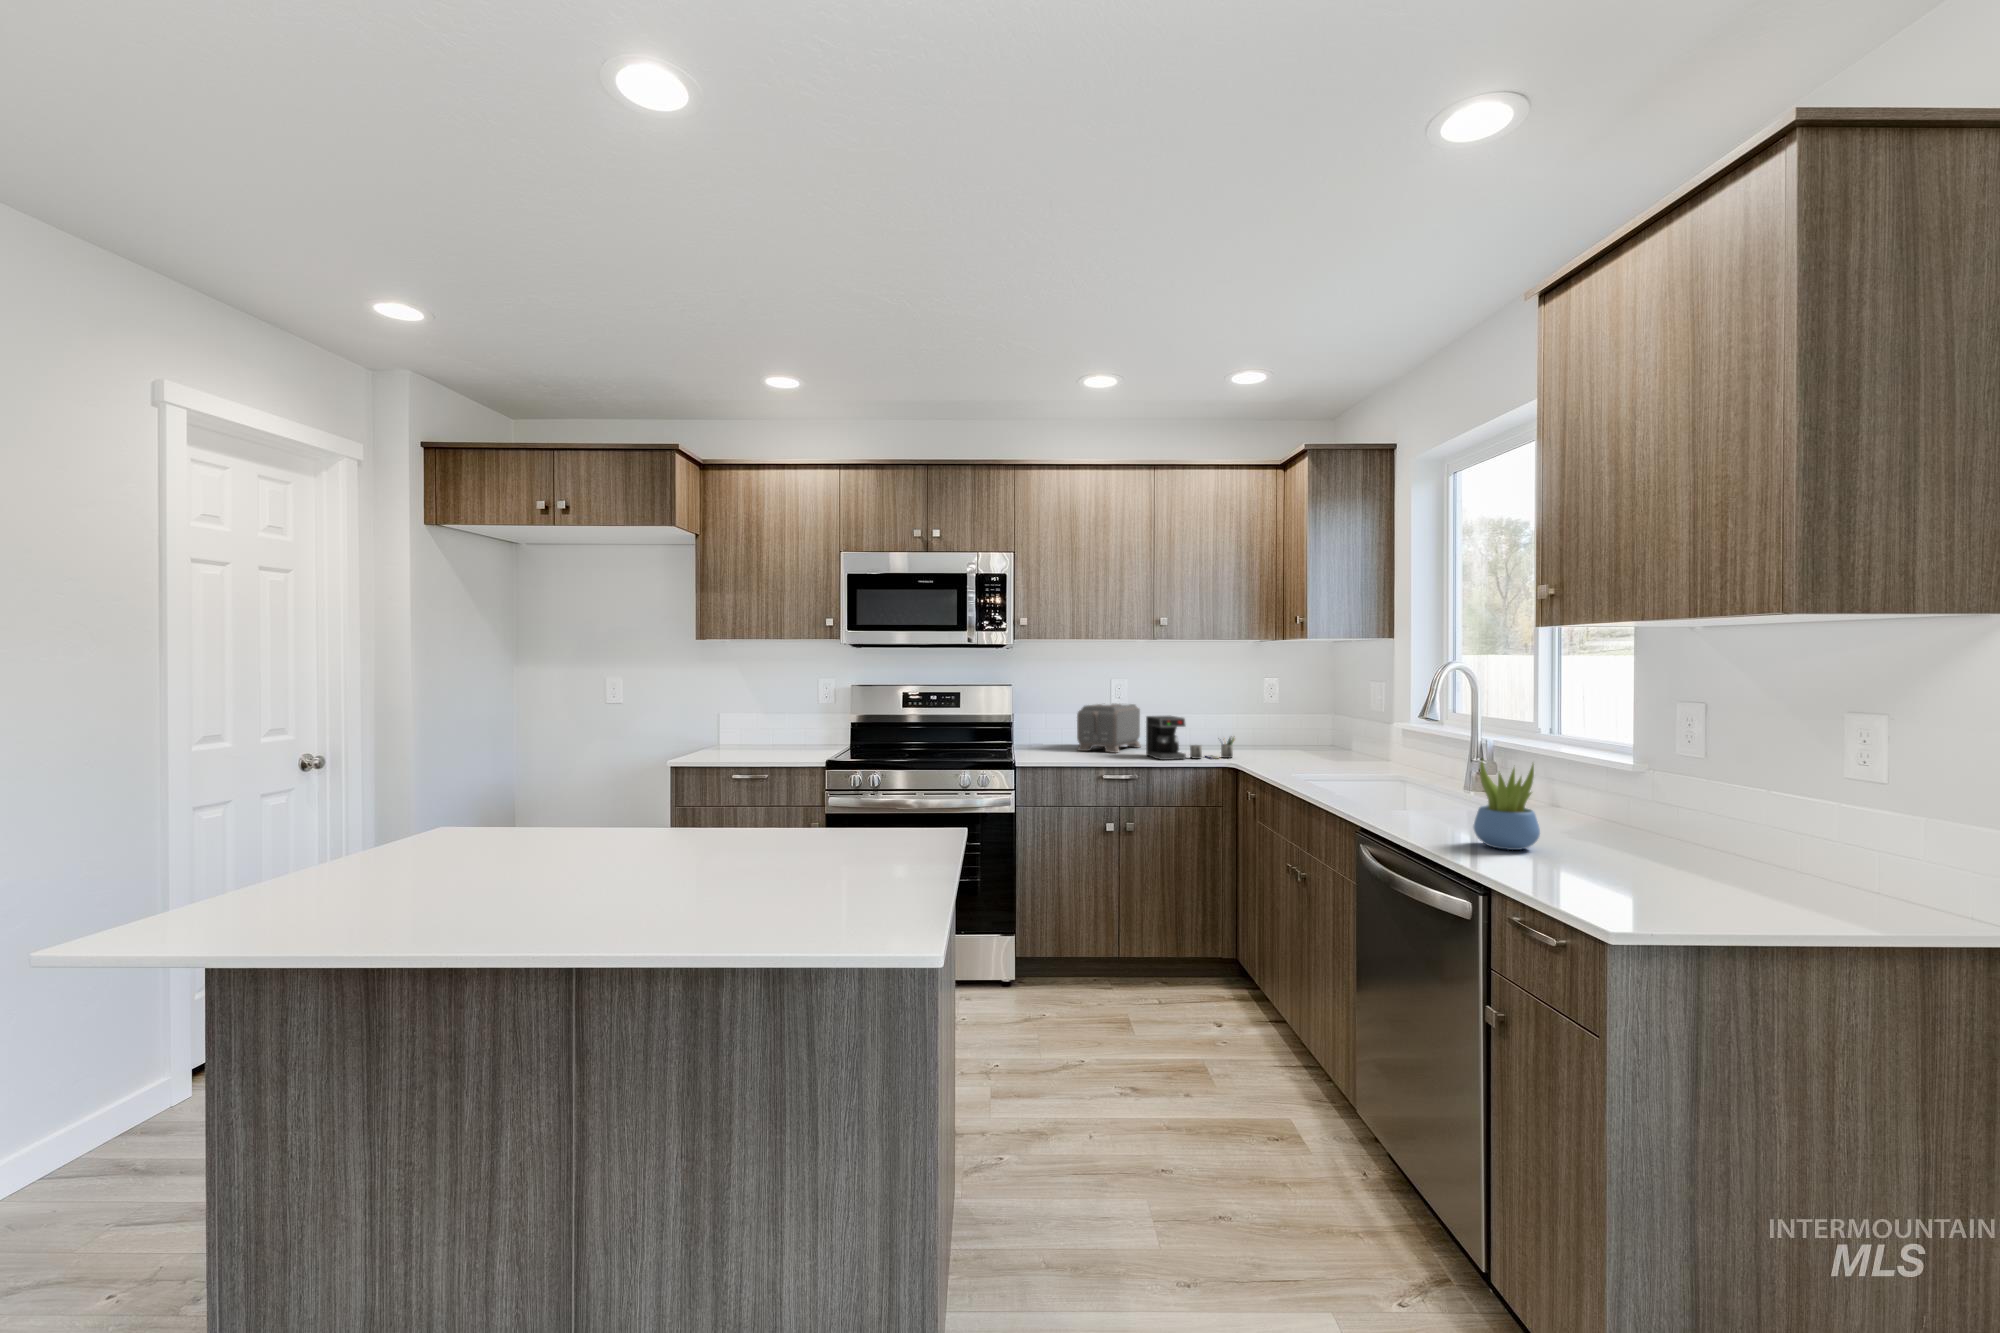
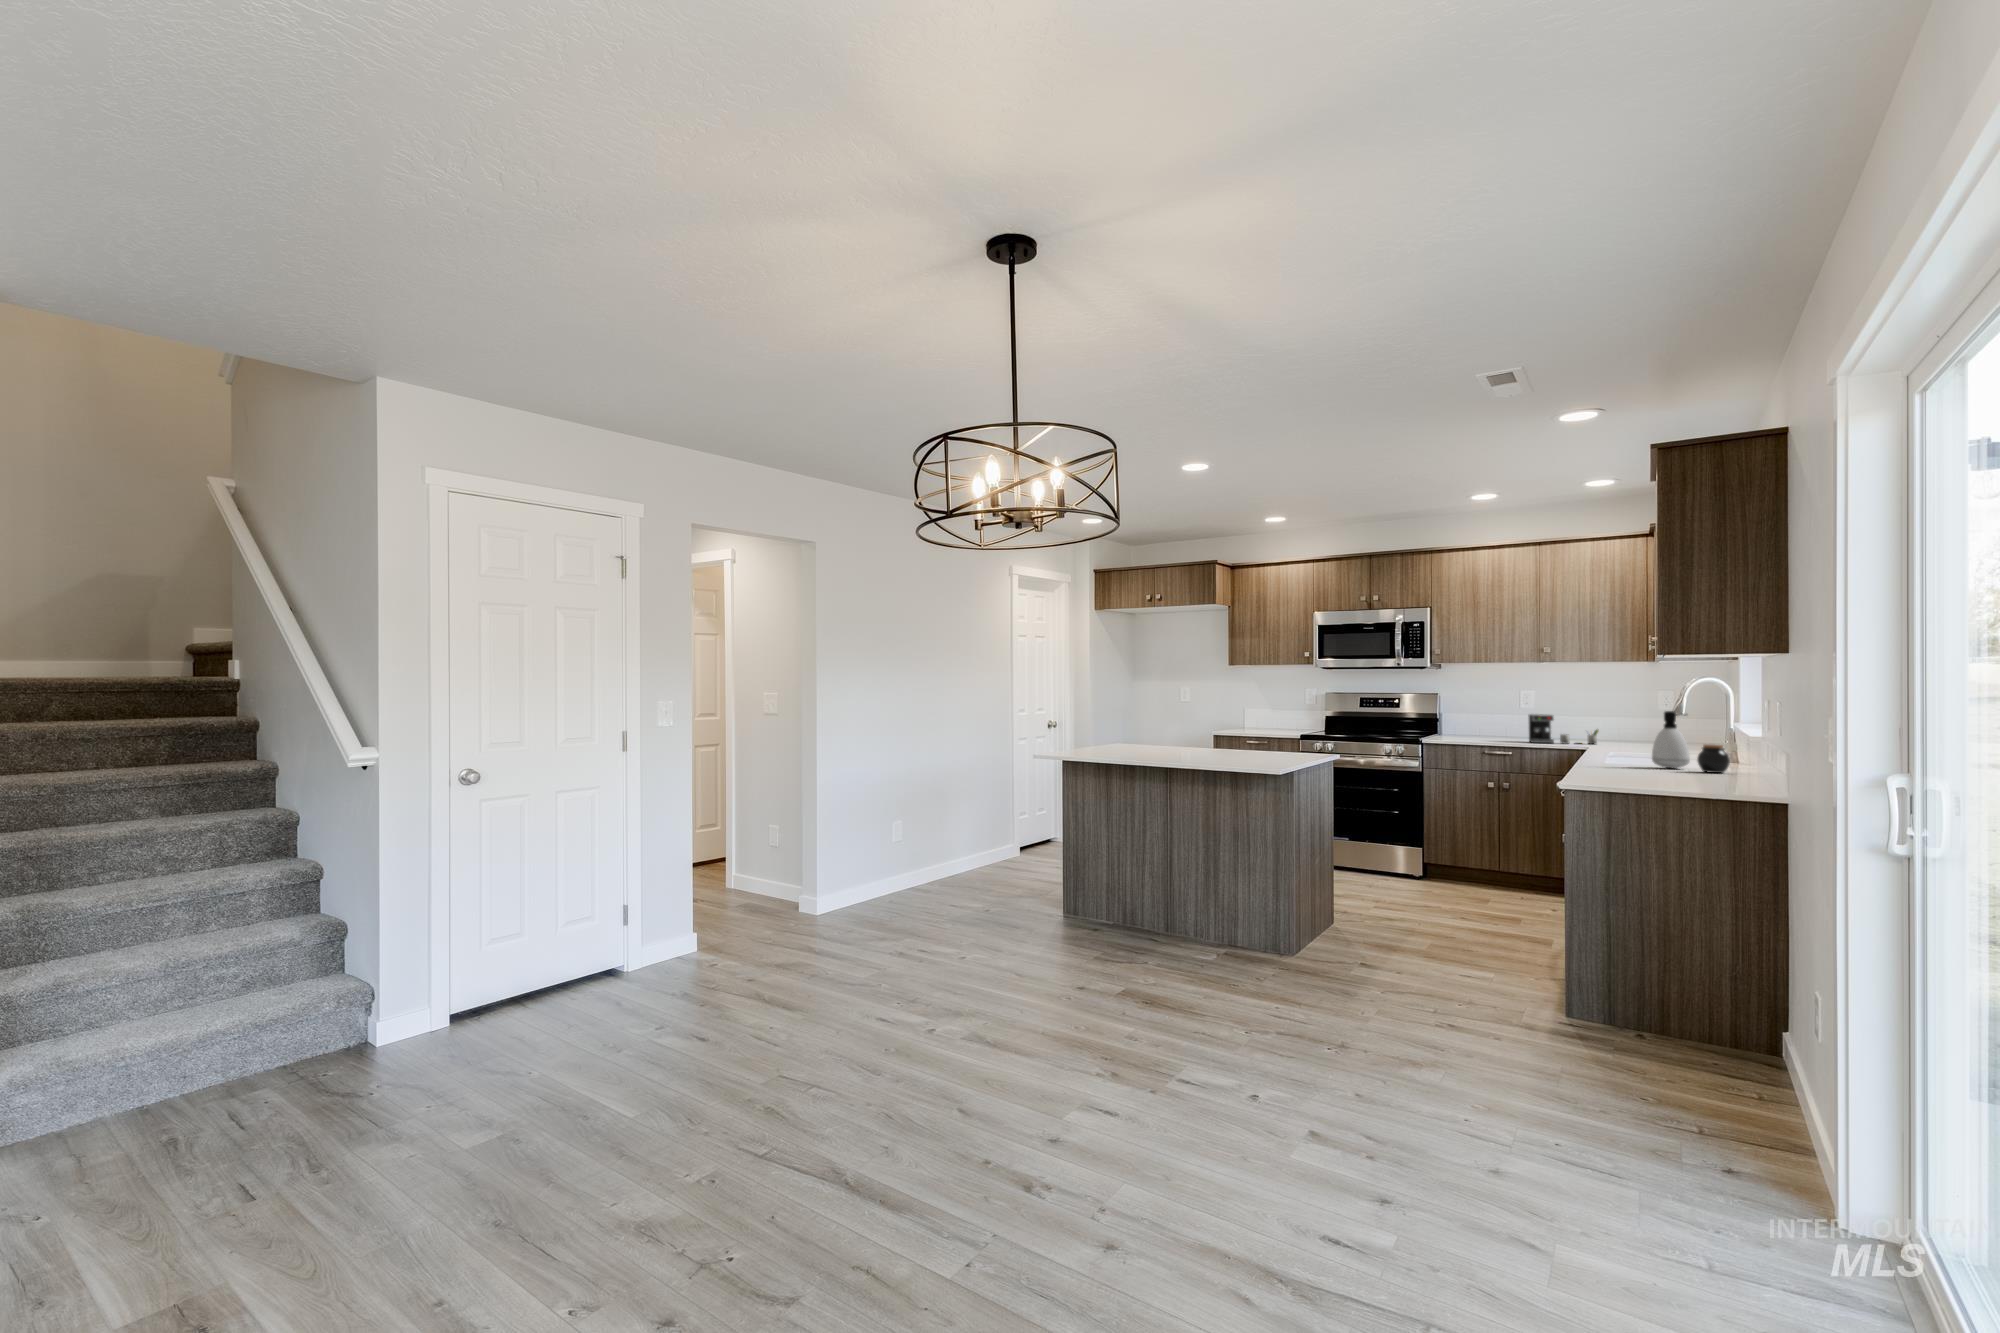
toaster: present [1077,704,1140,753] -> none [1483,709,1541,741]
succulent plant: present [1474,760,1540,850] -> none [1607,714,1644,762]
soap dispenser: none [1642,765,1726,885] -> present [1652,711,1690,768]
jar: none [1785,844,1860,911] -> present [1697,744,1730,773]

